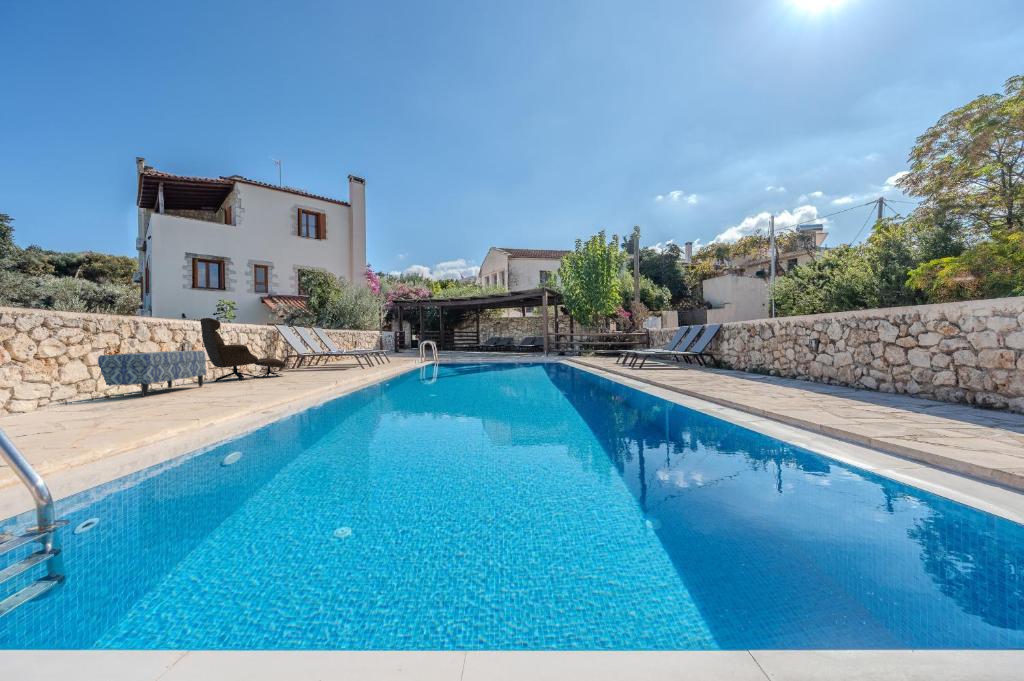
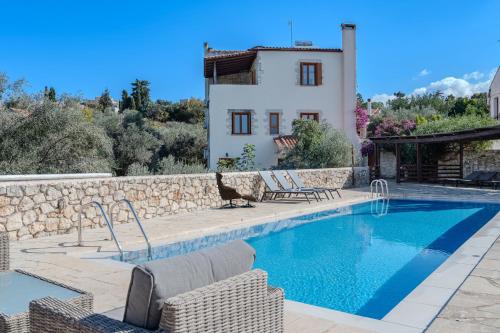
bench: present [98,351,206,399] -> none [171,192,213,217]

